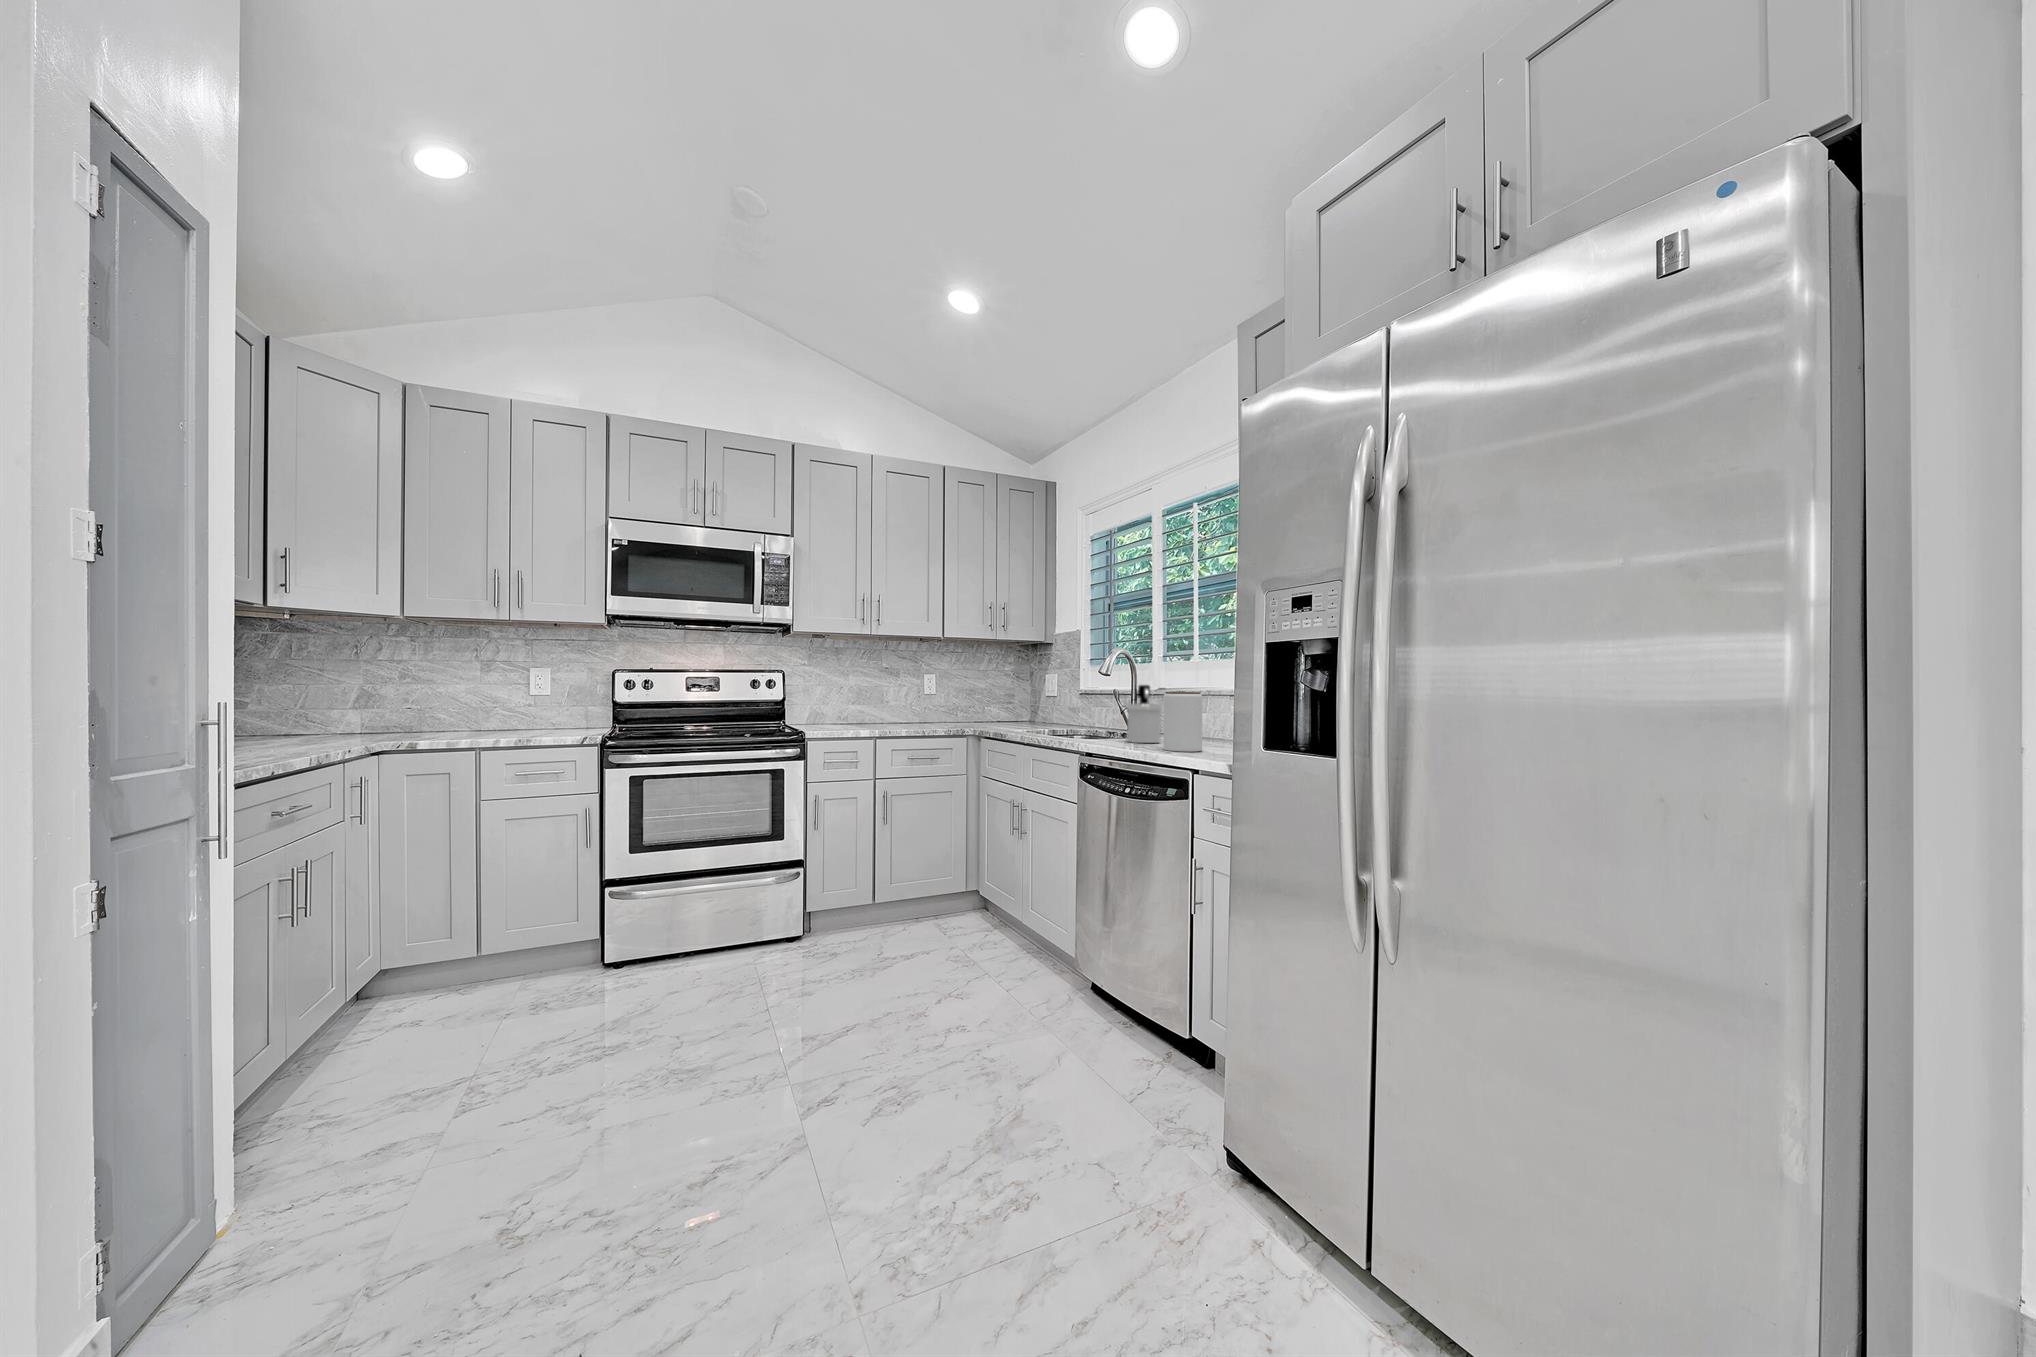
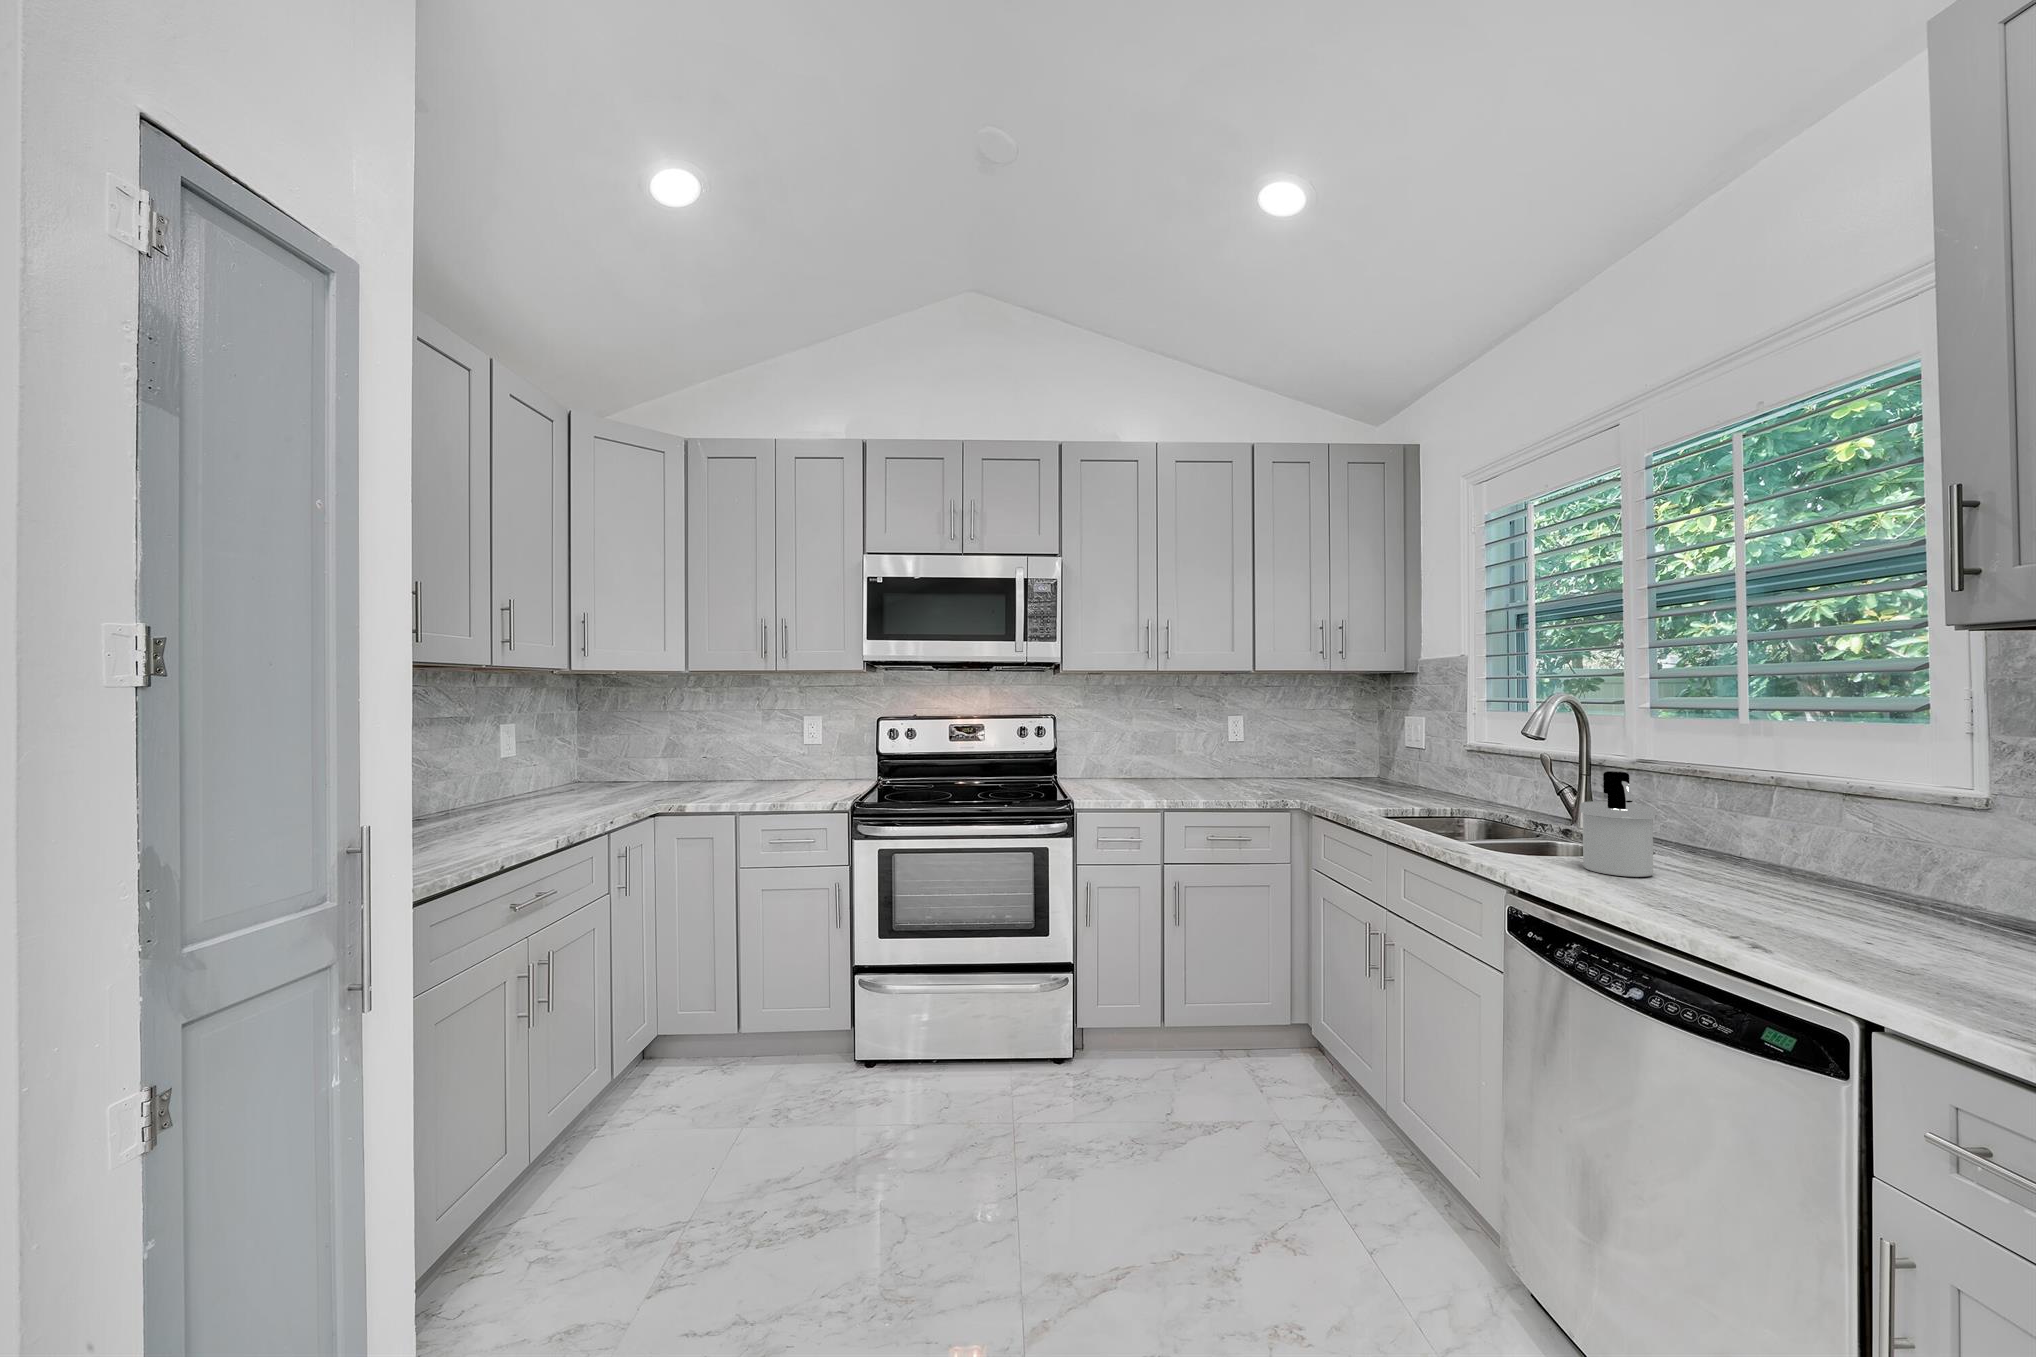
jar: present [1164,692,1202,752] -> none [1676,799,1771,922]

